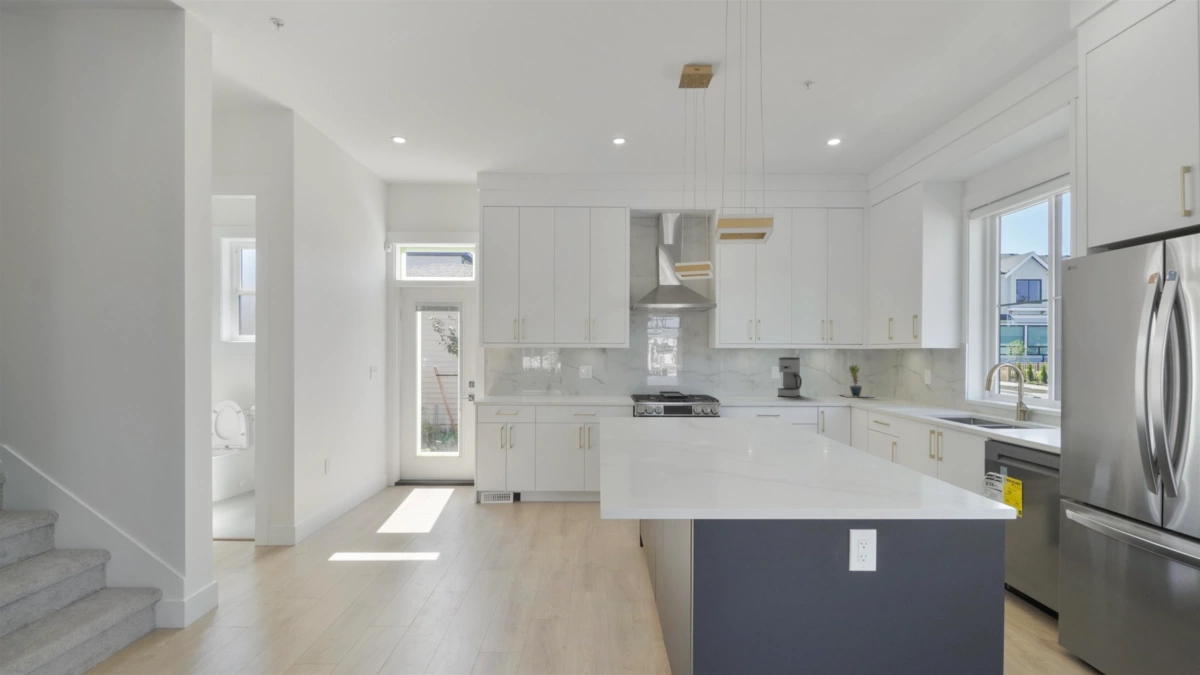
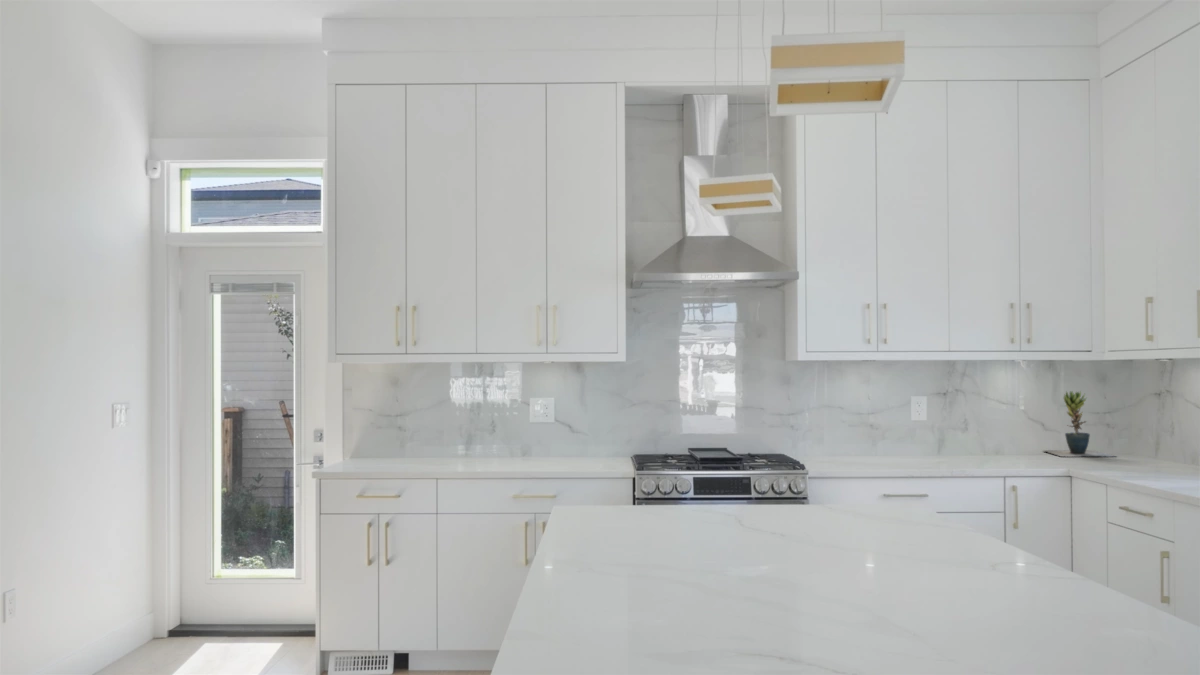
coffee maker: present [778,357,802,397] -> none [922,377,970,456]

